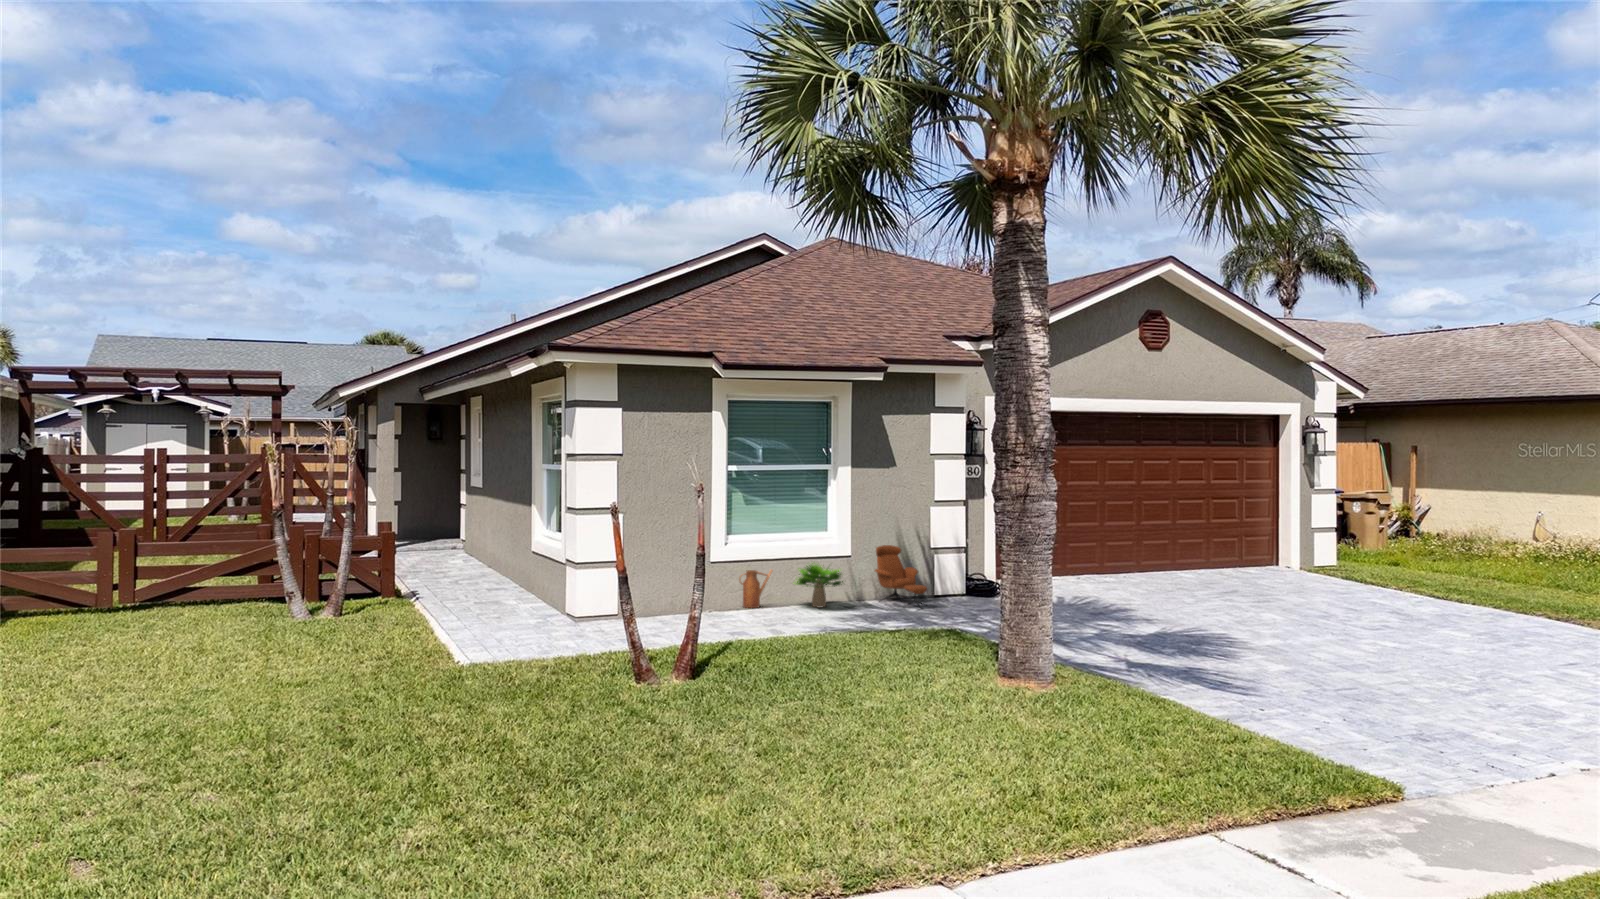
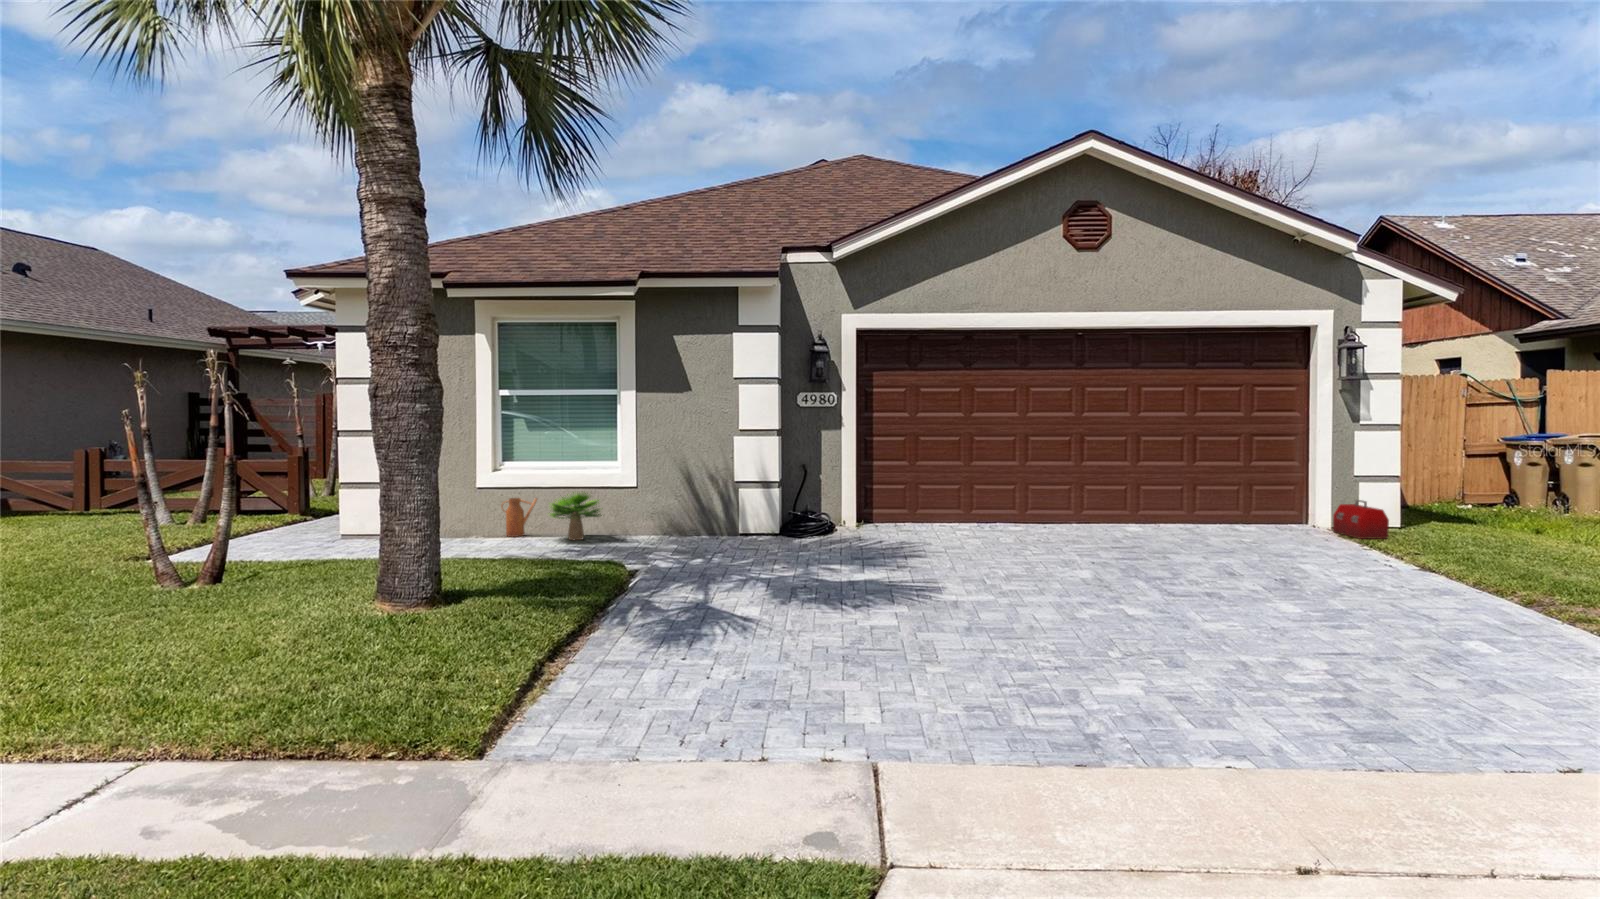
toolbox: none [1302,543,1344,571] -> present [1333,500,1389,539]
lounge chair: present [875,545,927,606] -> none [648,478,698,548]

